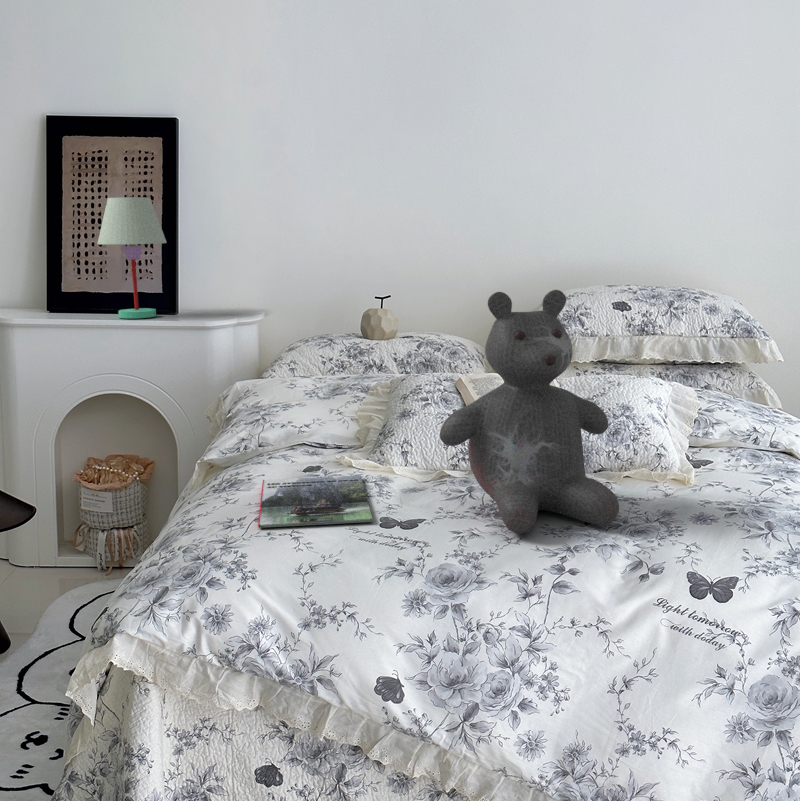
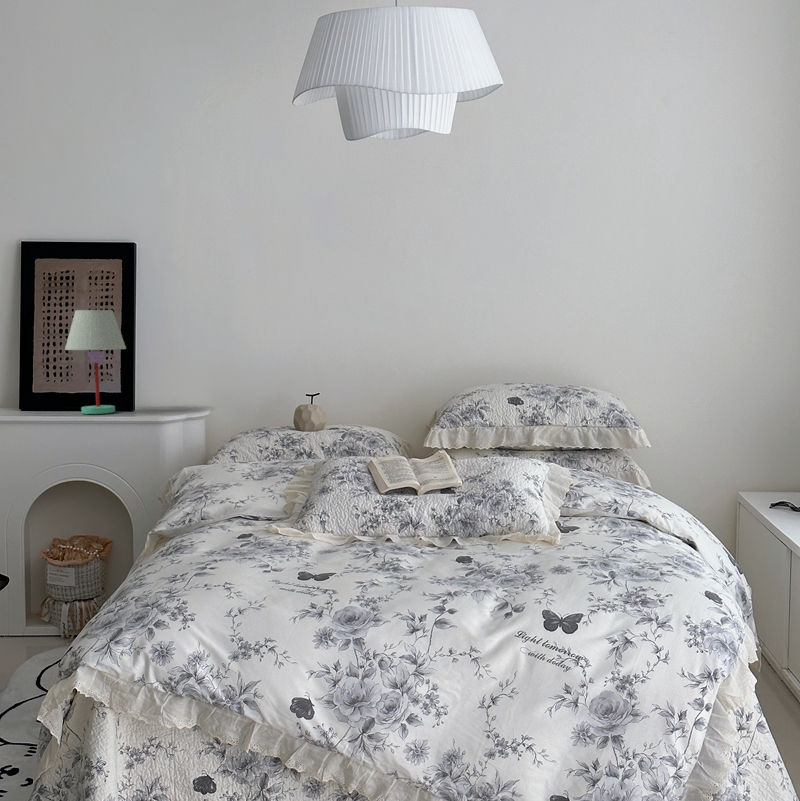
teddy bear: present [440,290,619,534] -> none [349,386,493,582]
magazine: present [258,475,373,528] -> none [197,541,293,582]

